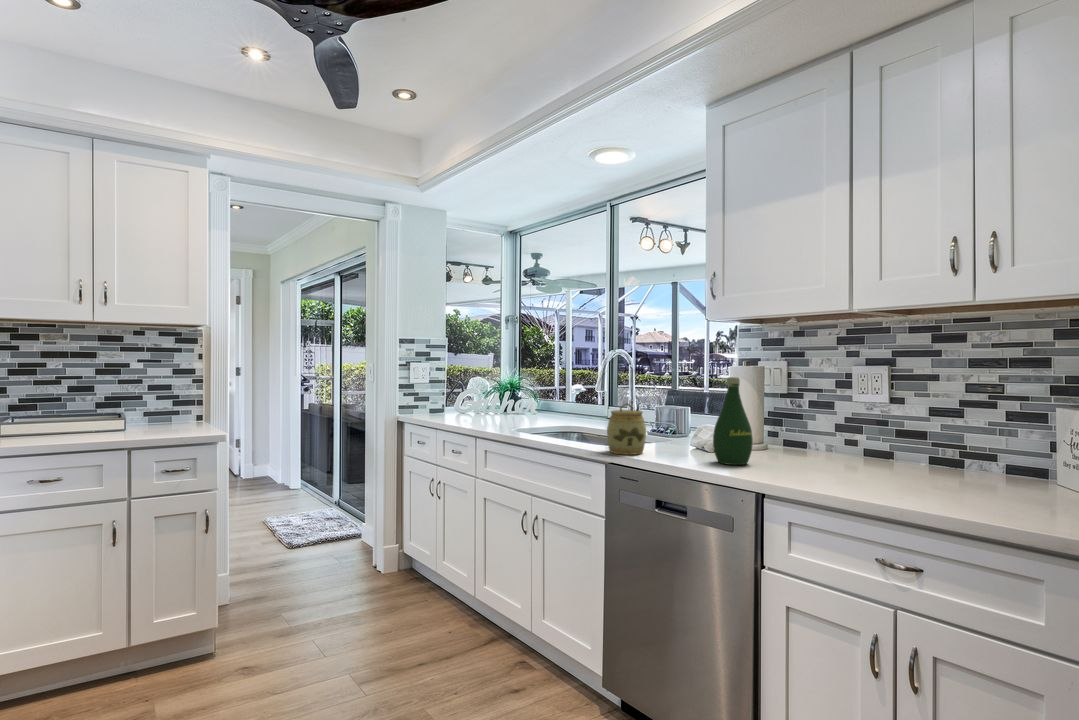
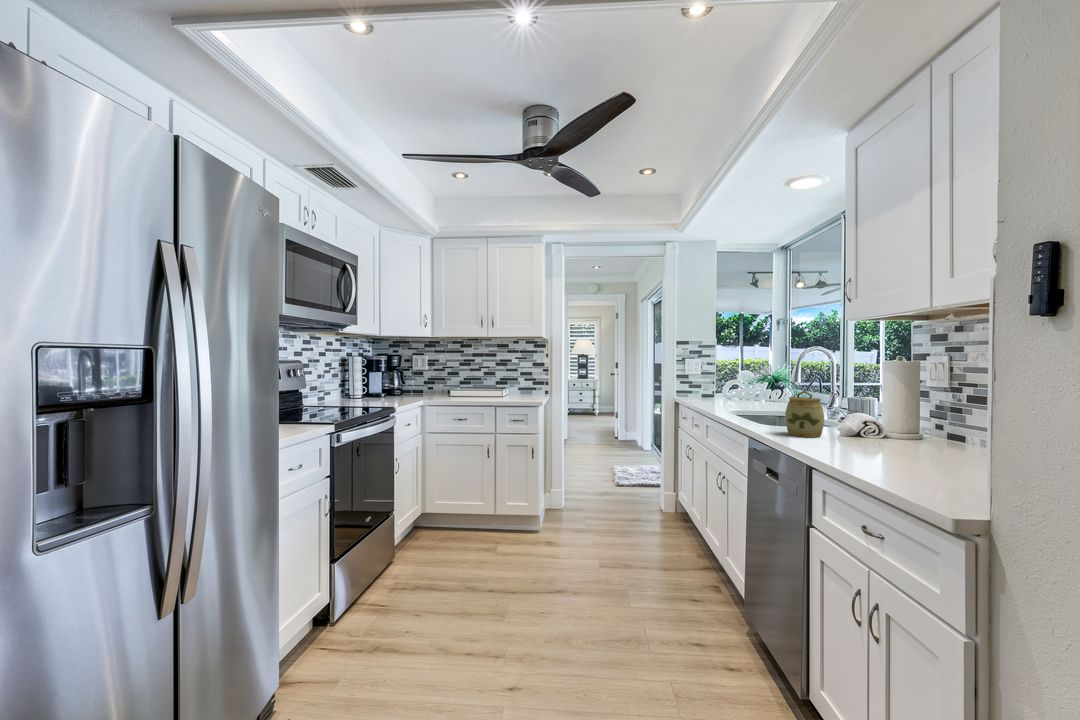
bottle: present [713,377,753,465] -> none [879,368,927,456]

